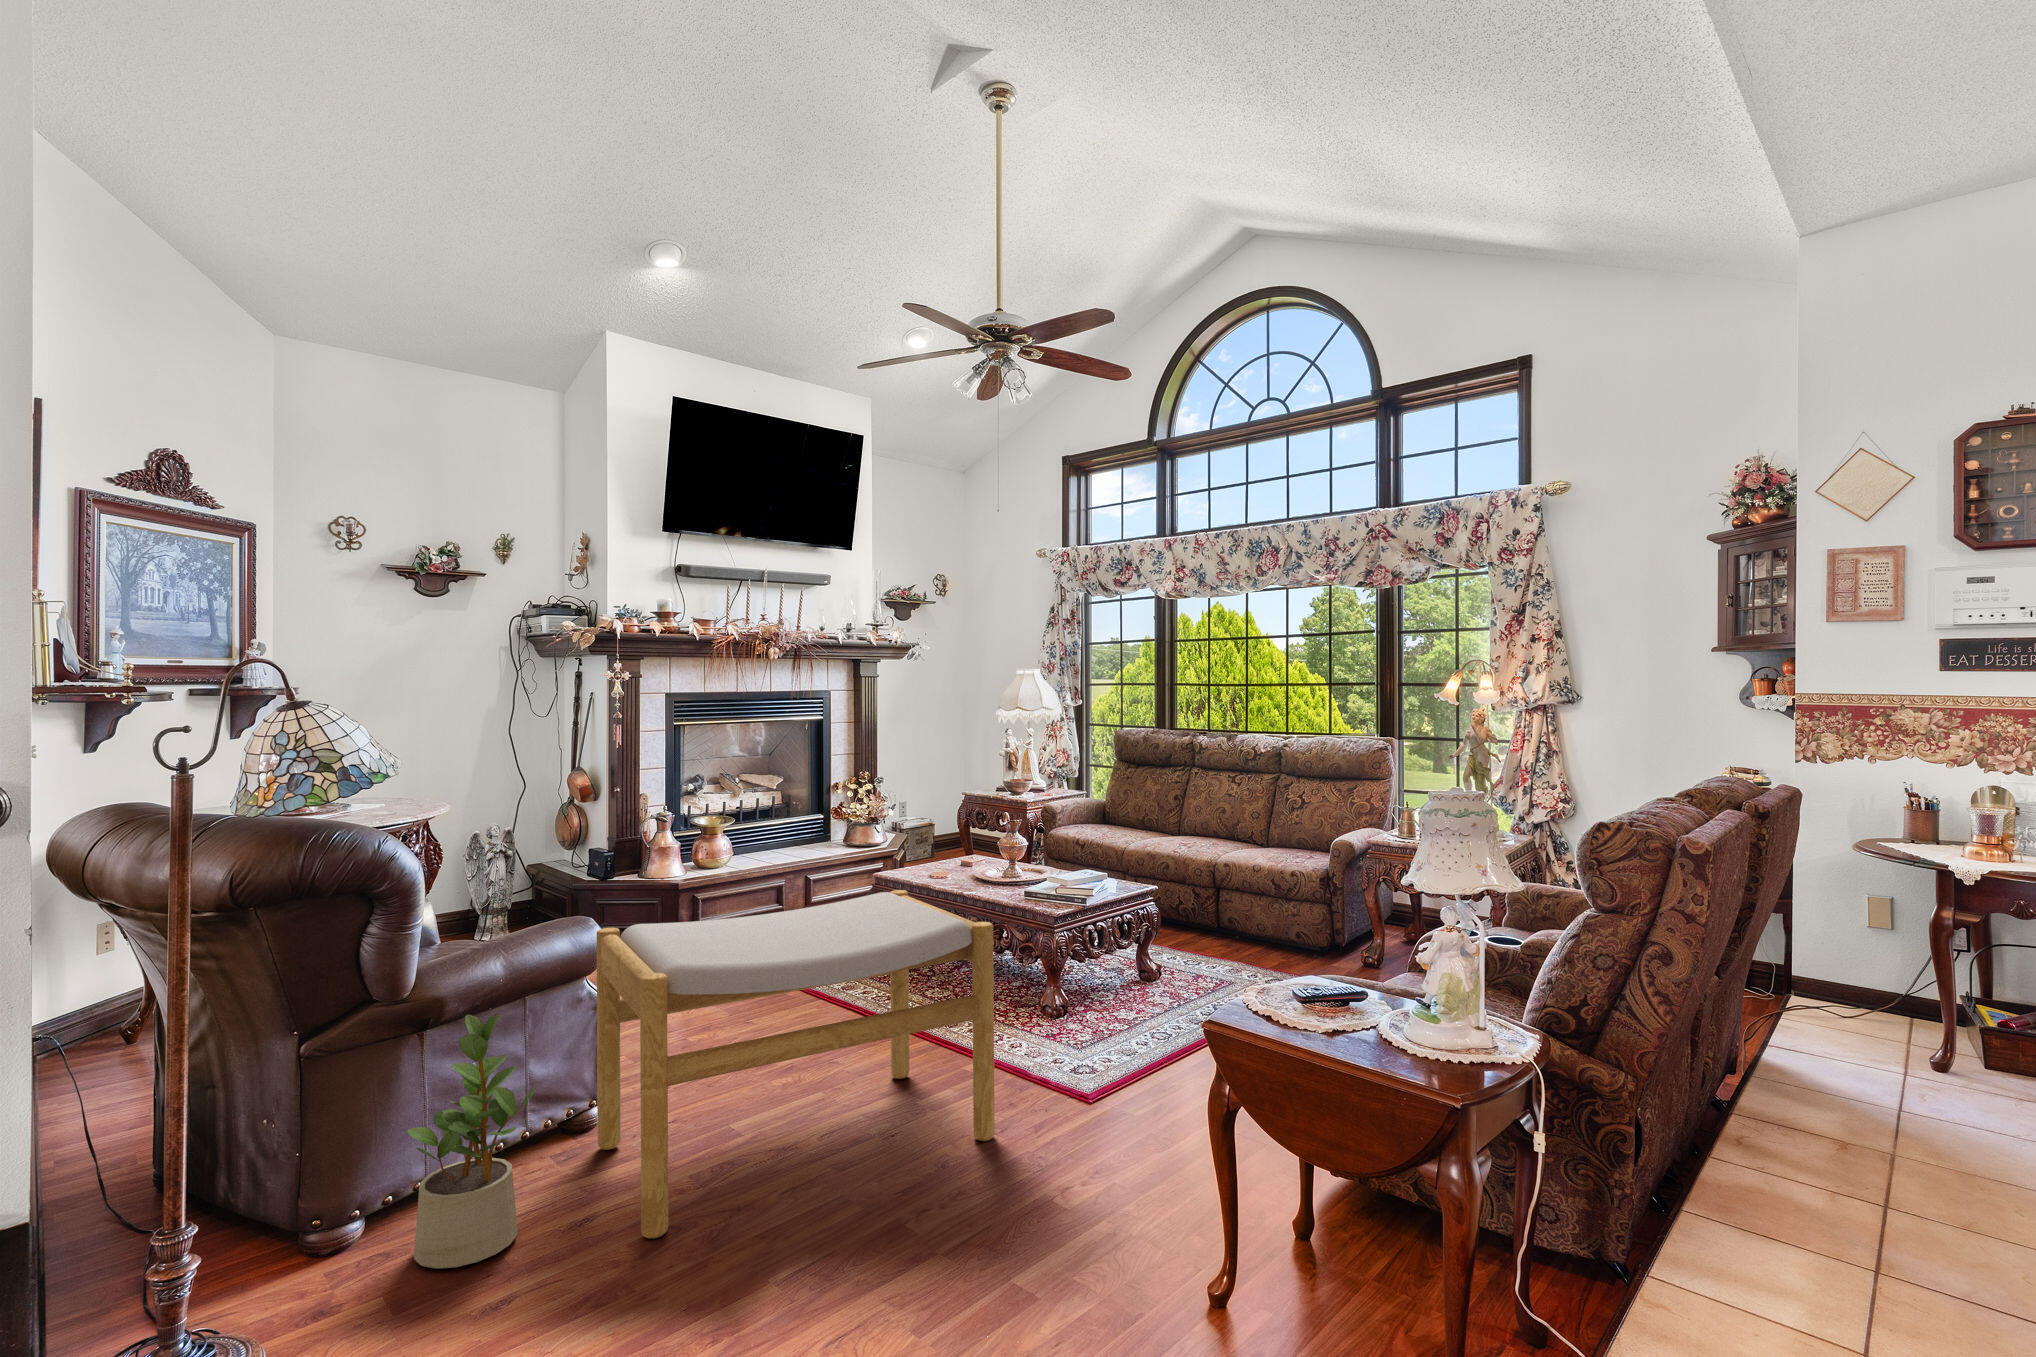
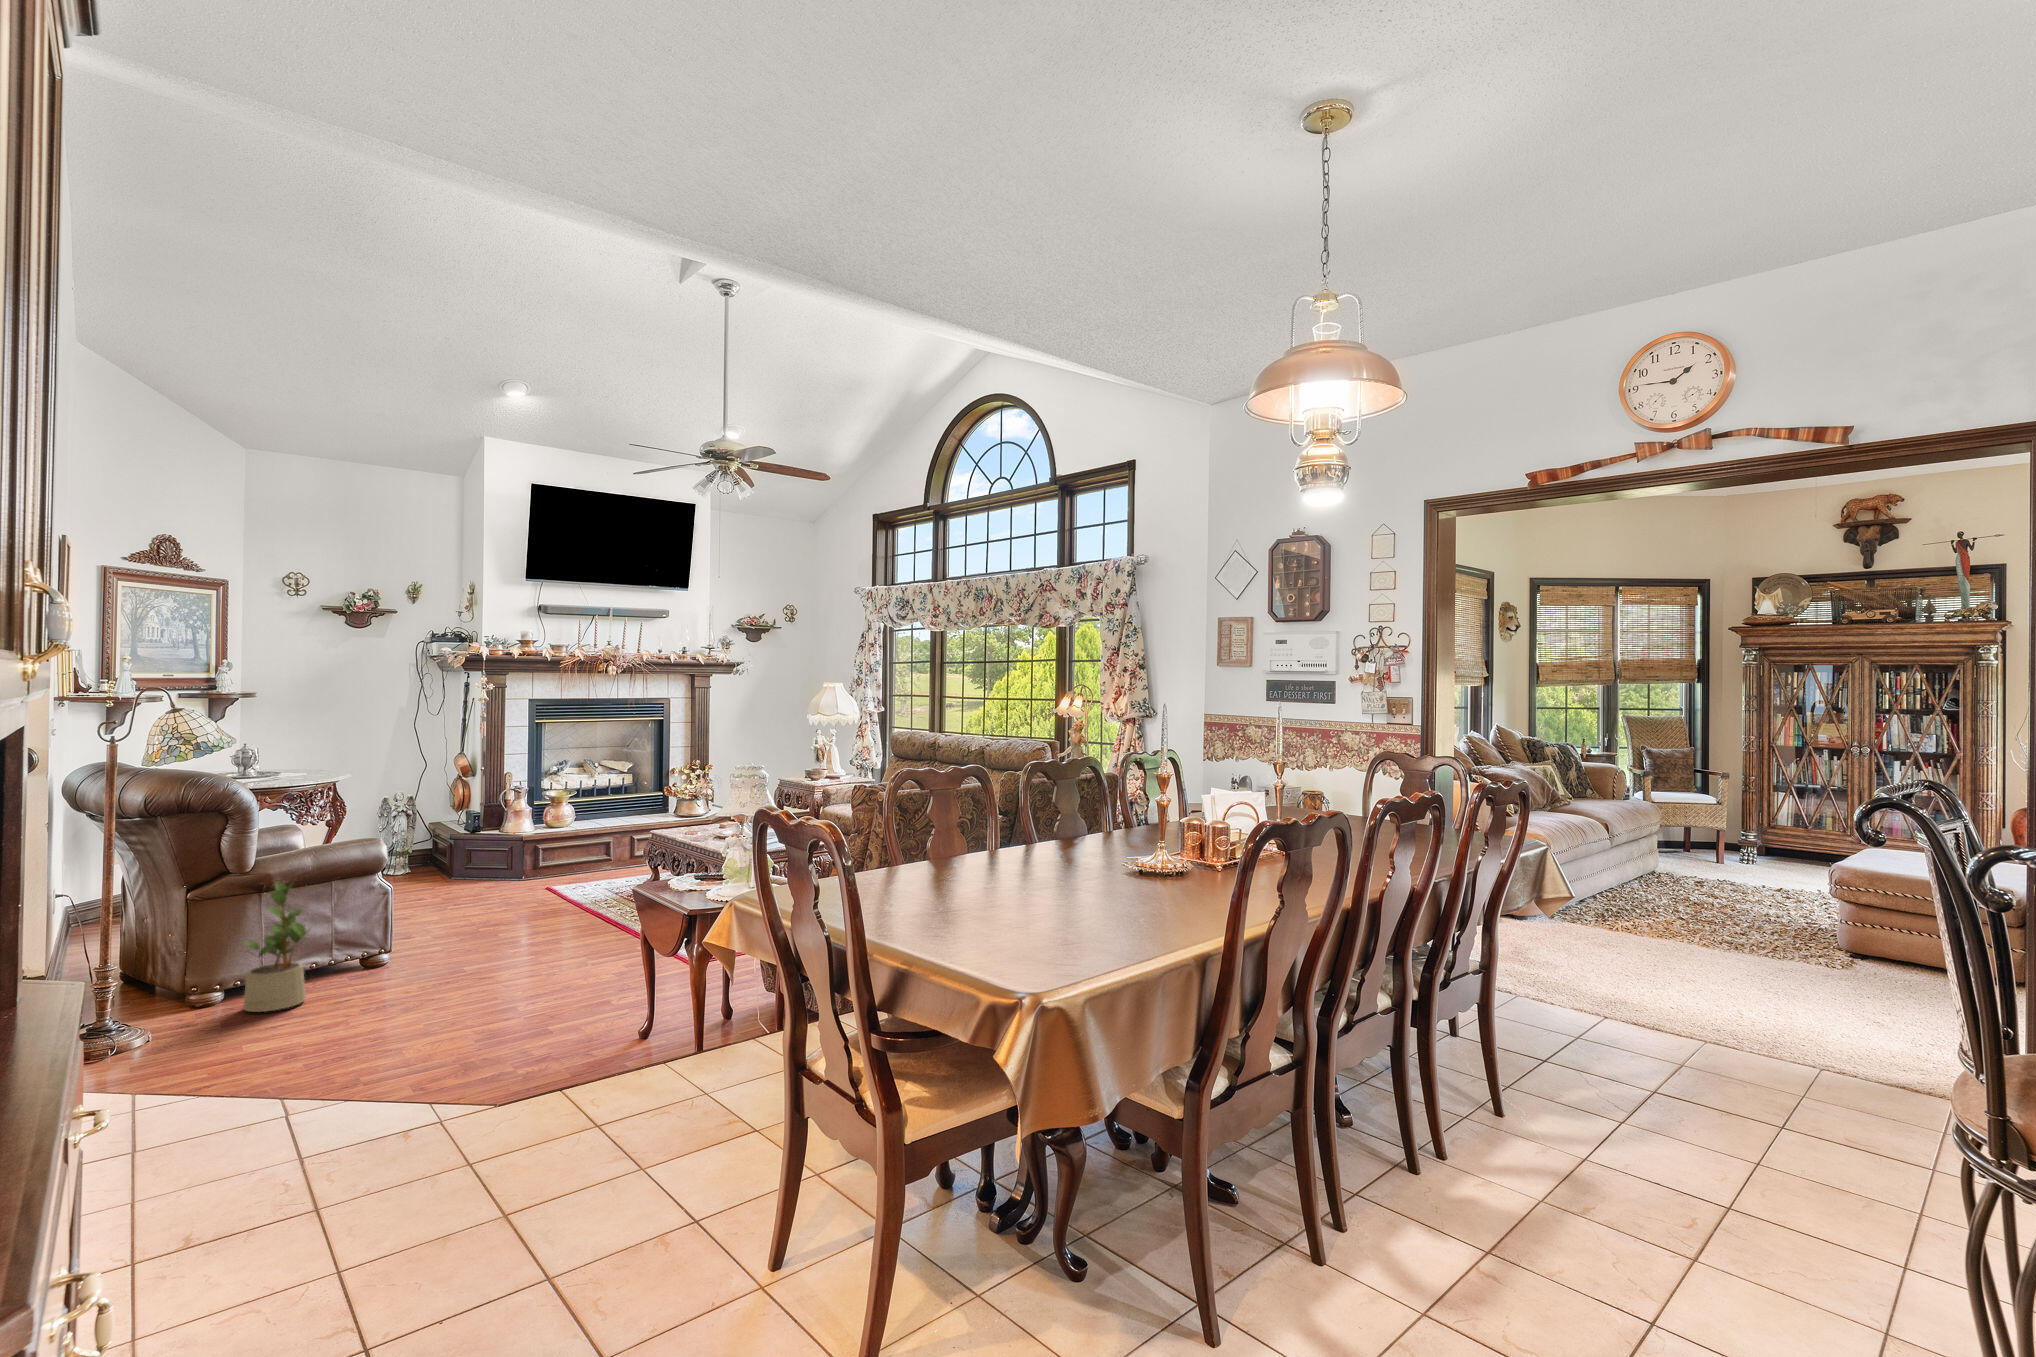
footstool: present [596,890,995,1239] -> none [369,830,610,1005]

